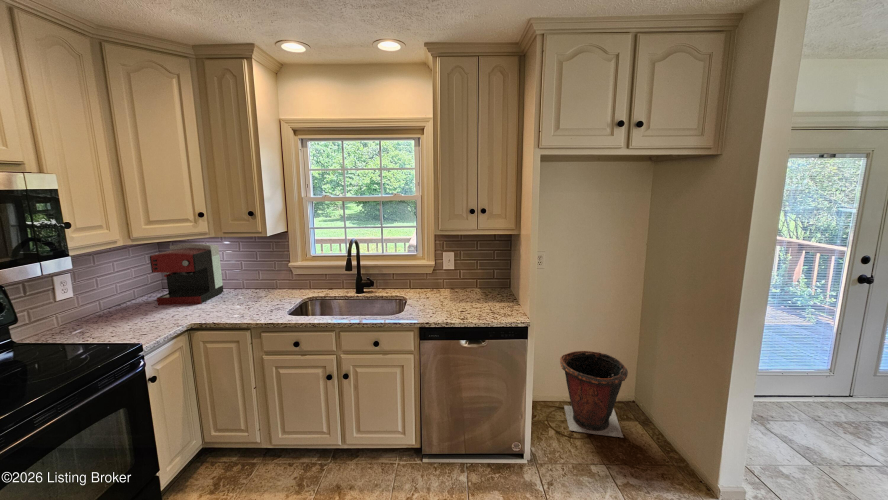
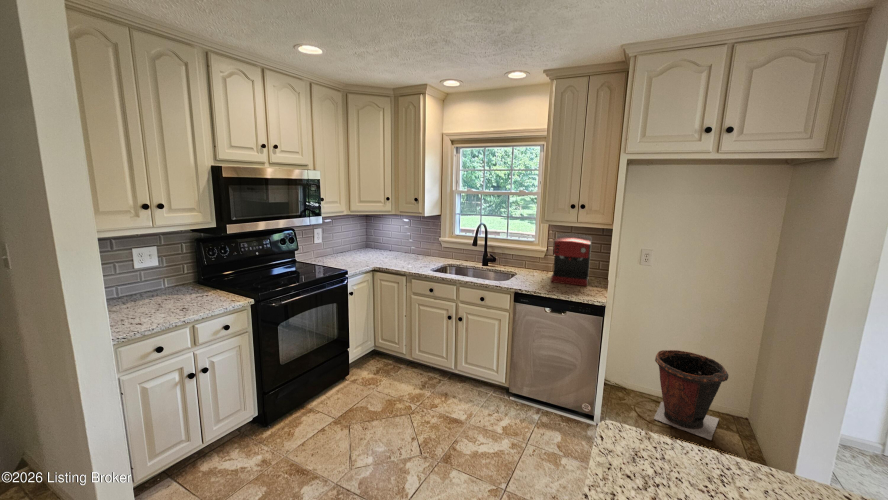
coffee maker: present [150,243,223,305] -> present [551,233,592,286]

